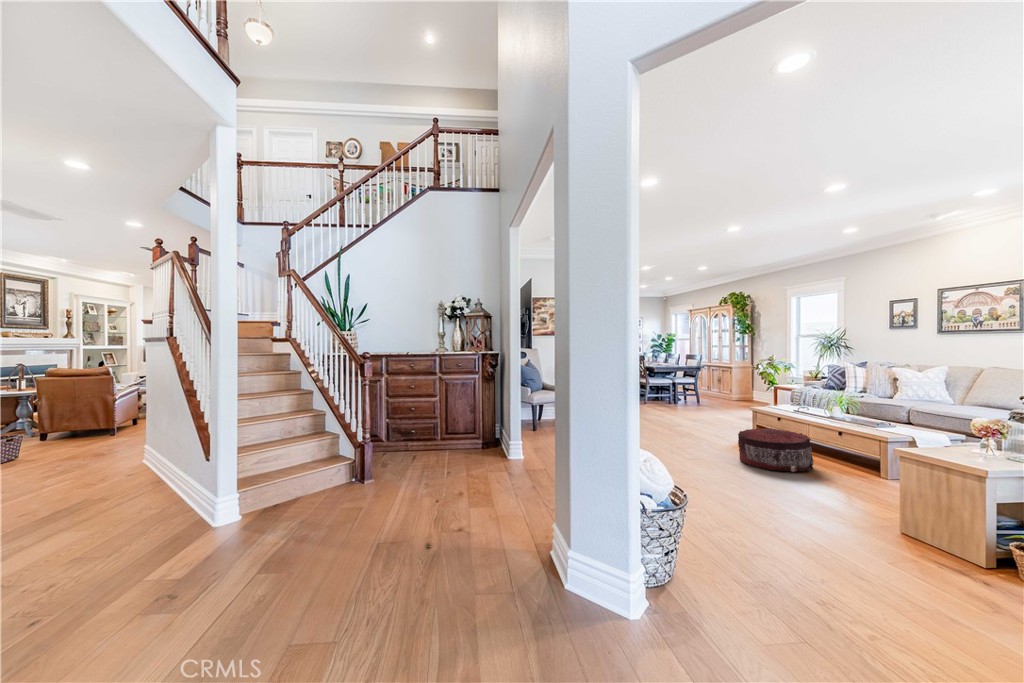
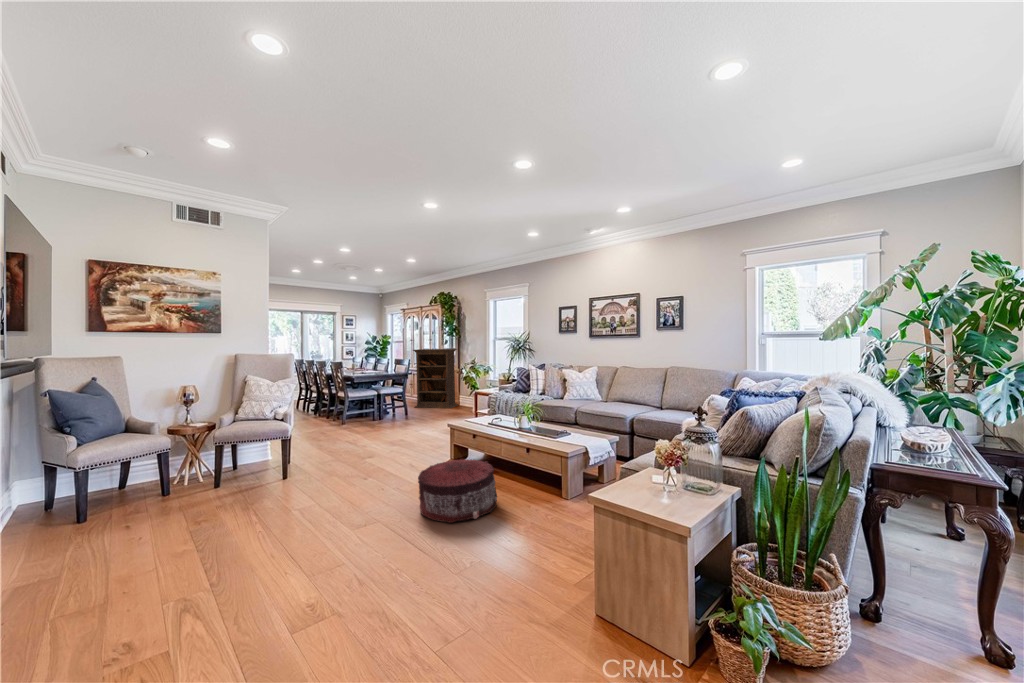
bookcase: none [703,346,751,403] -> present [413,349,458,408]

